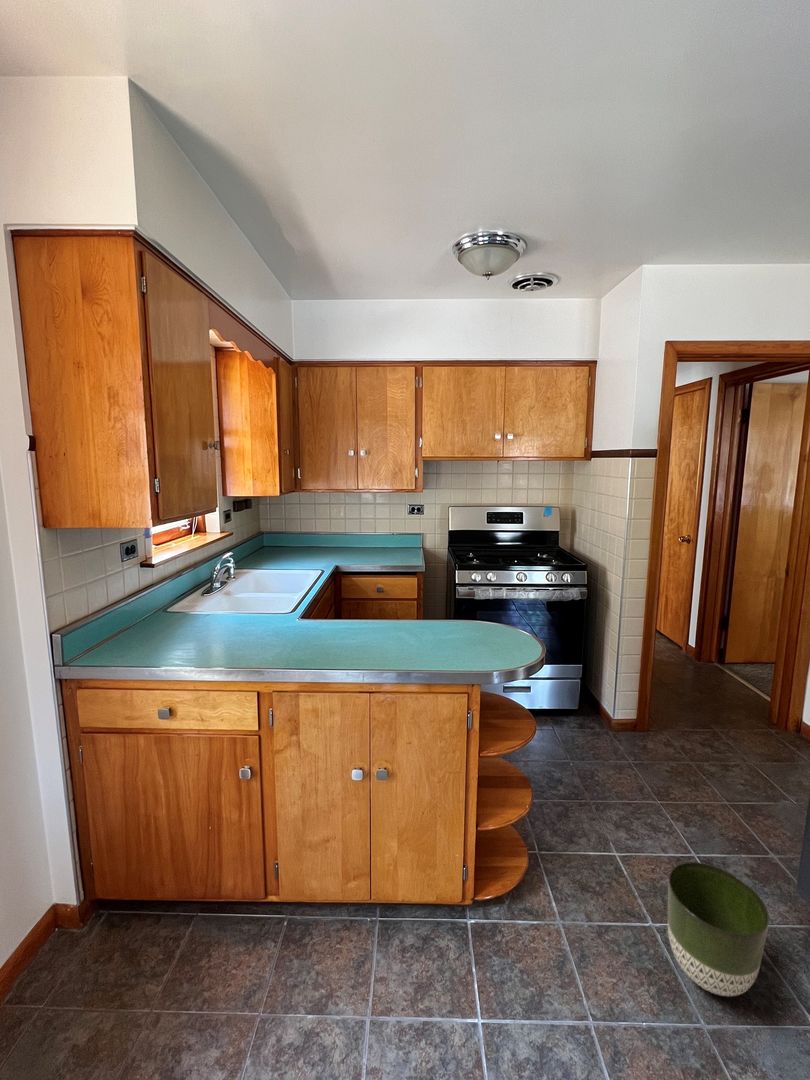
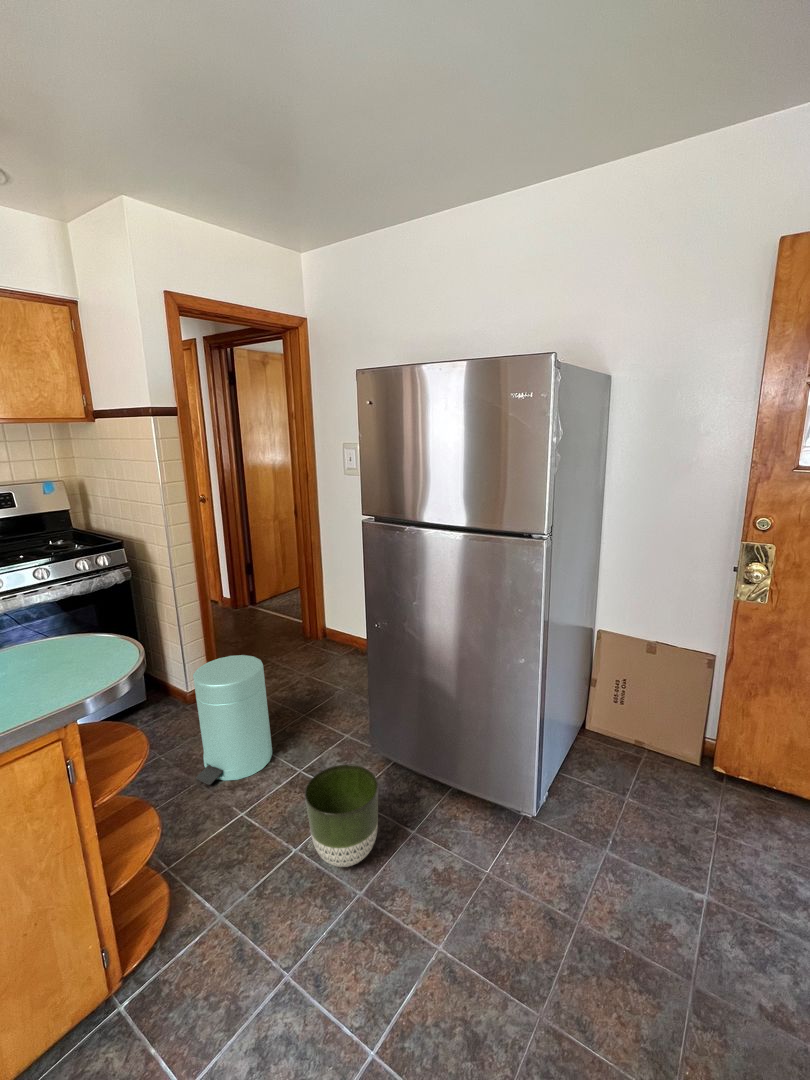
trash can: none [589,695,680,825] -> present [193,655,272,785]

